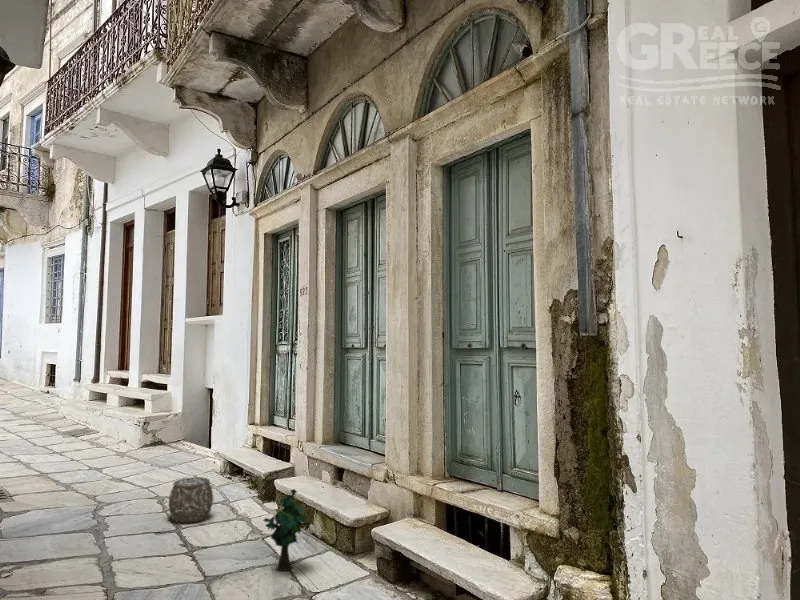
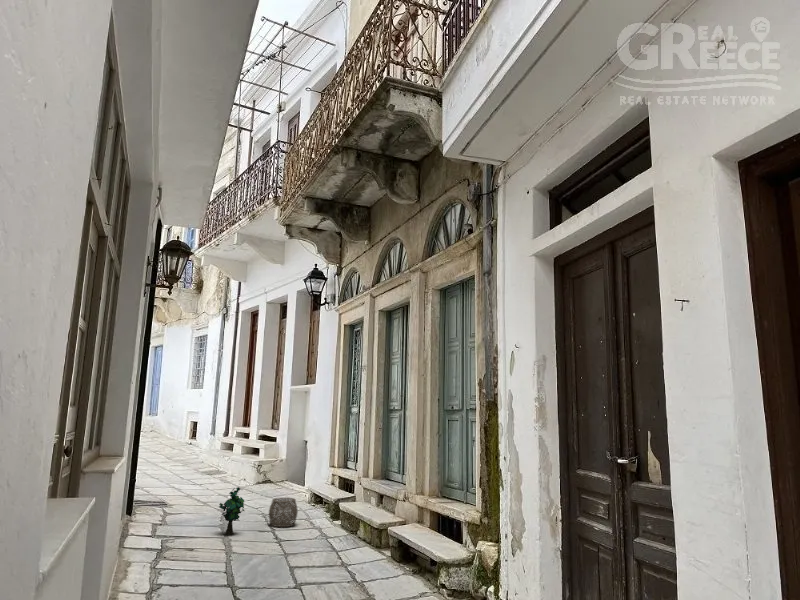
decorative plant: present [263,489,306,571] -> present [219,487,244,535]

